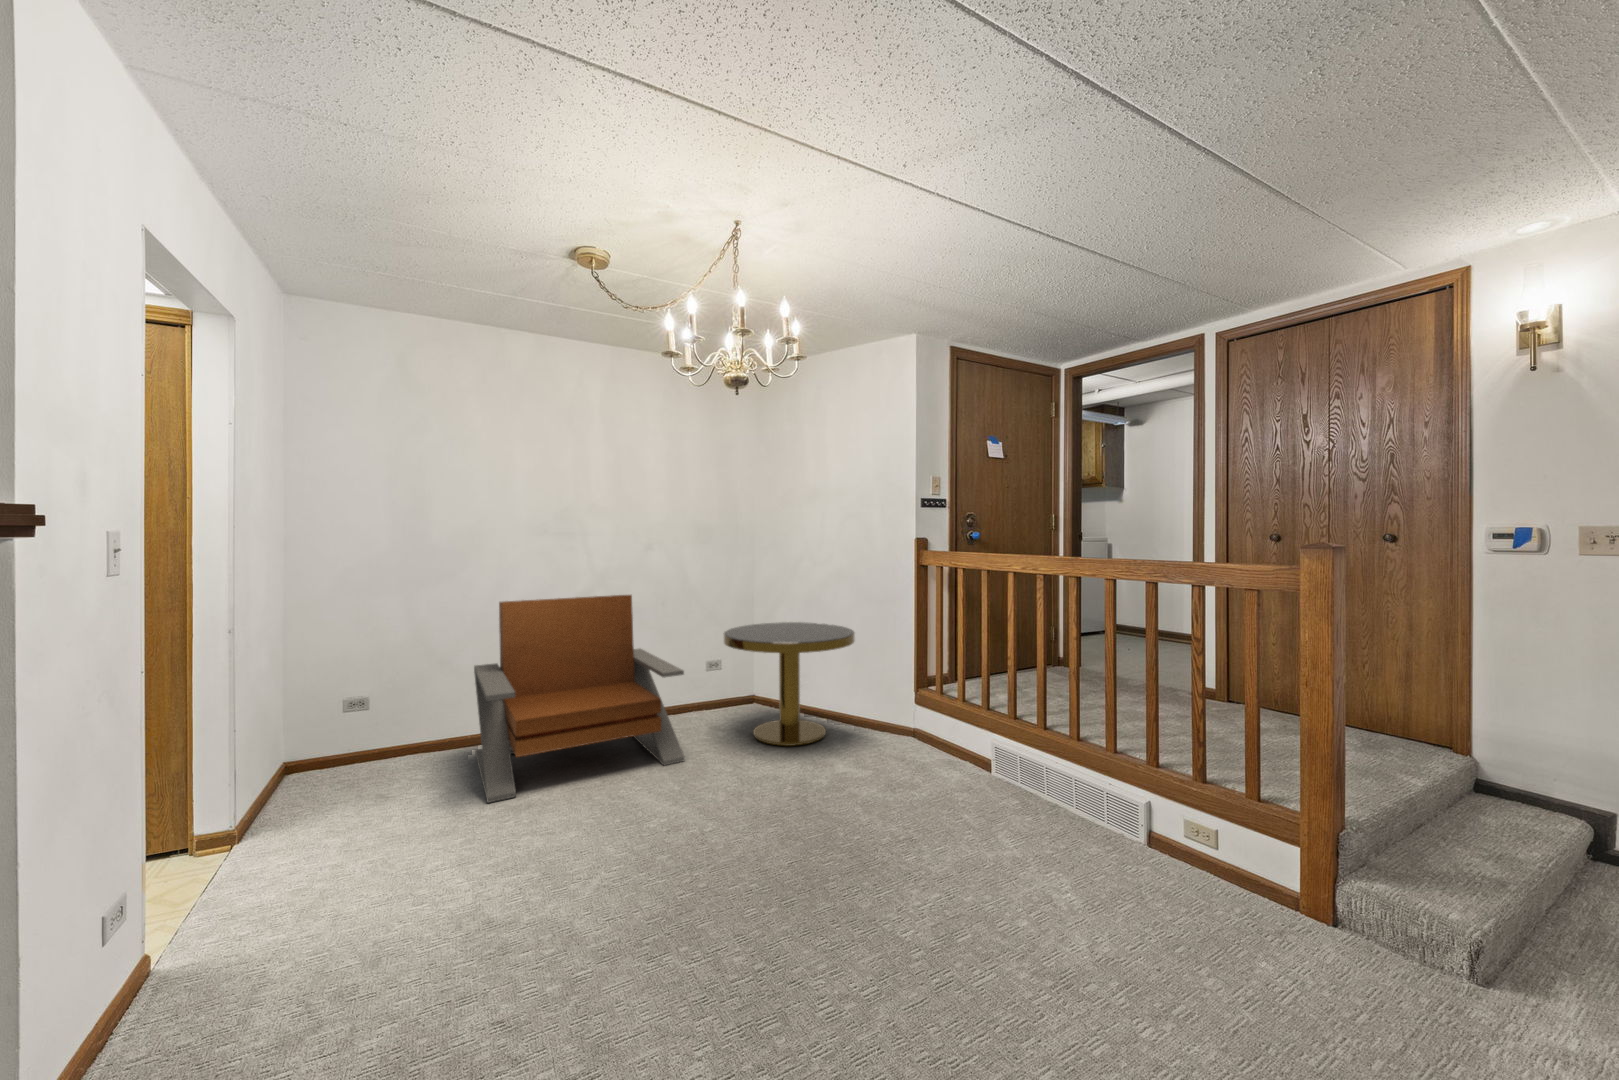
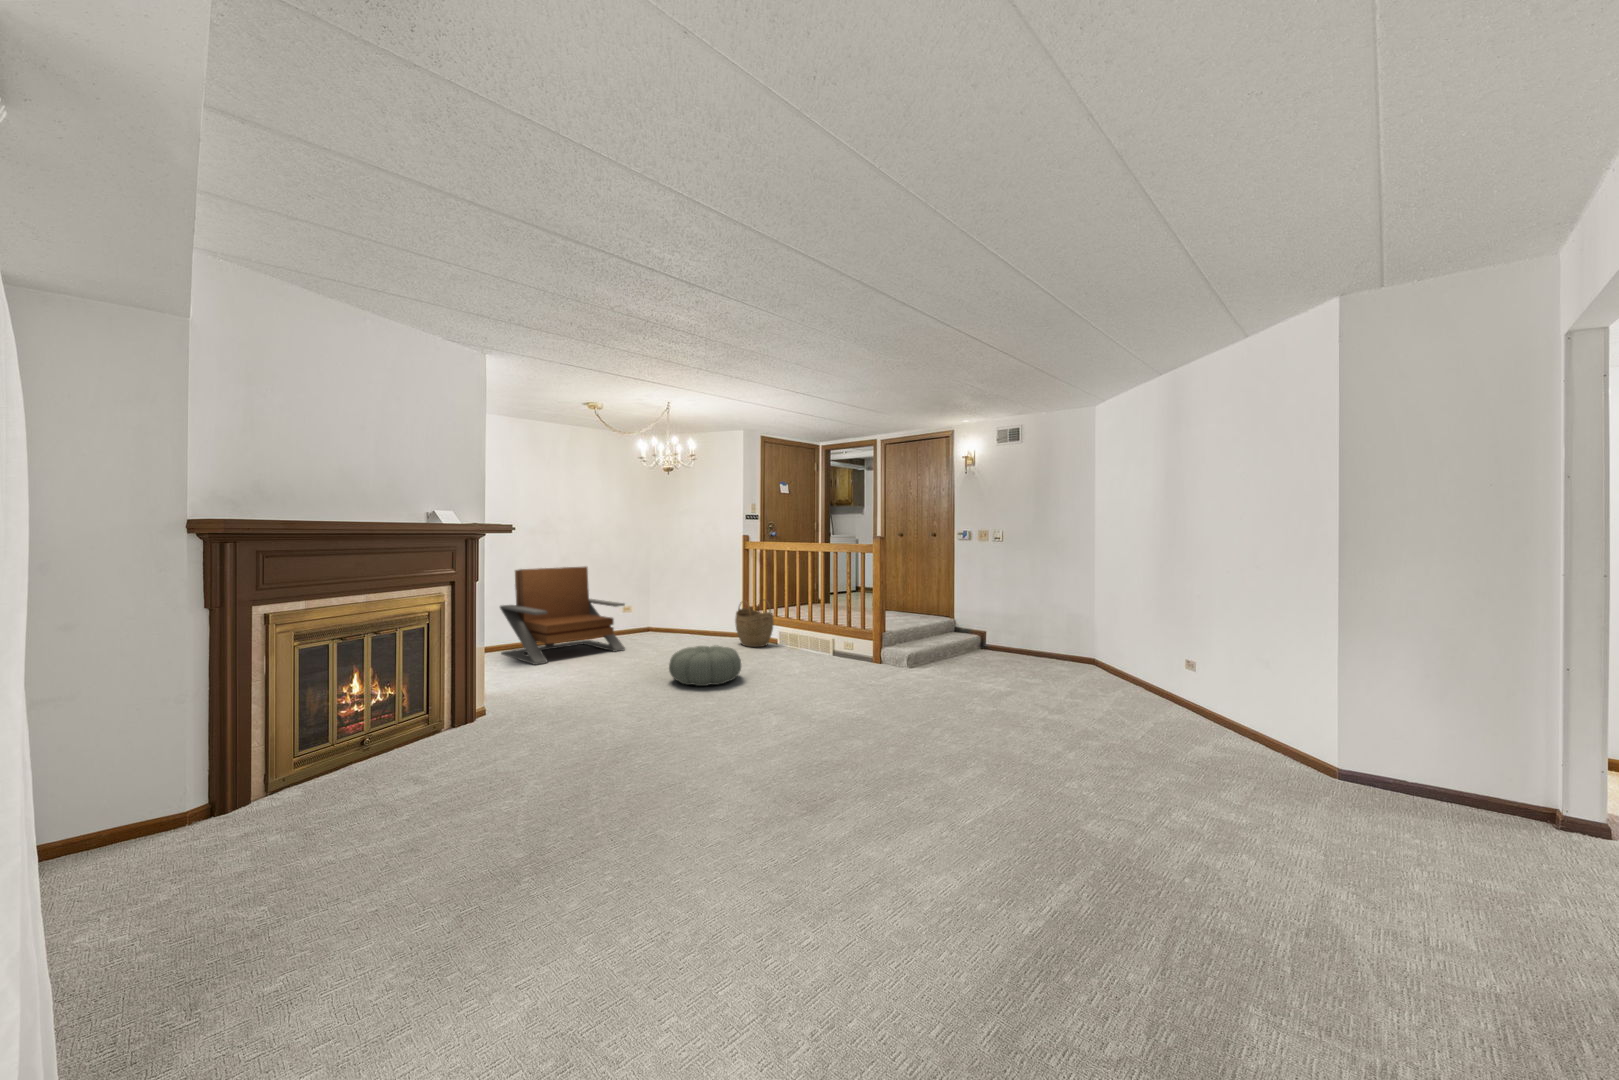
side table: present [724,622,855,746] -> none [640,583,711,643]
woven basket: none [900,669,982,777] -> present [735,602,774,647]
pouf: none [700,831,906,1011] -> present [669,646,741,686]

